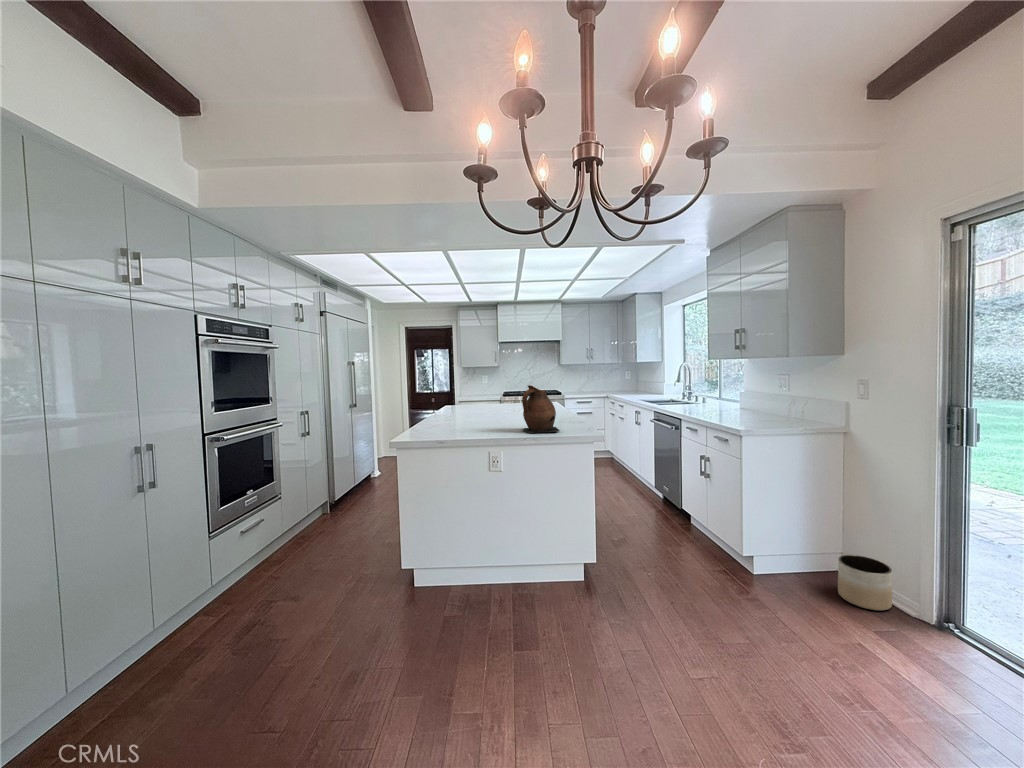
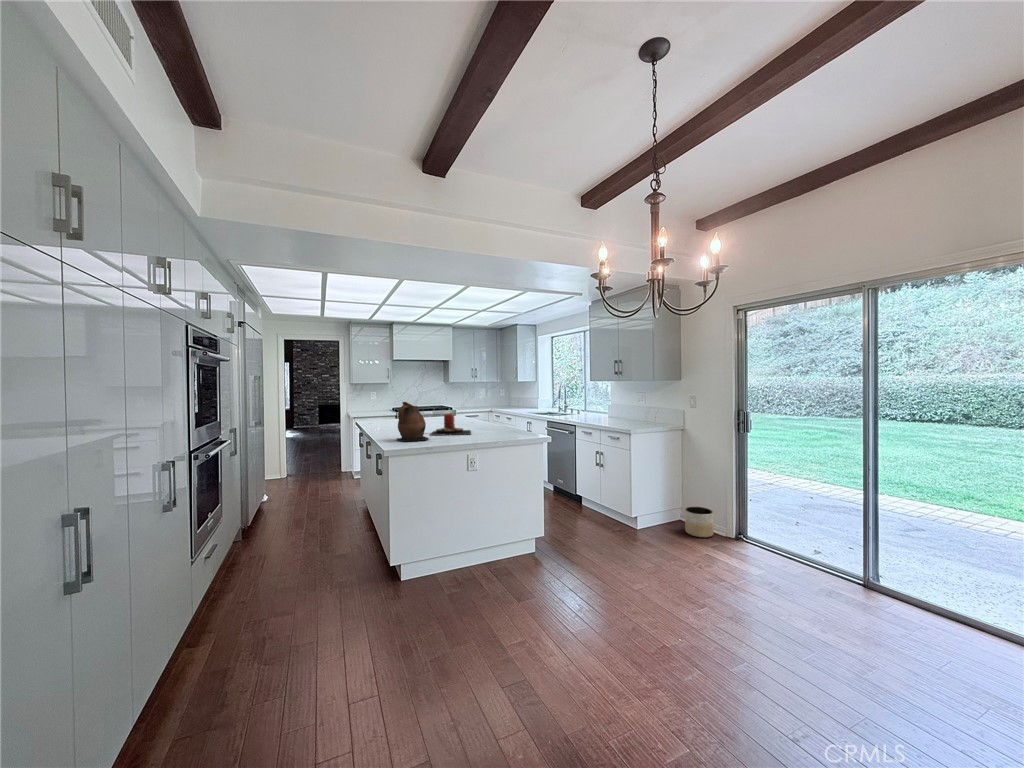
ceramic pitcher: present [522,385,559,433] -> present [397,402,429,441]
candle: none [468,401,523,427] -> present [431,414,471,436]

